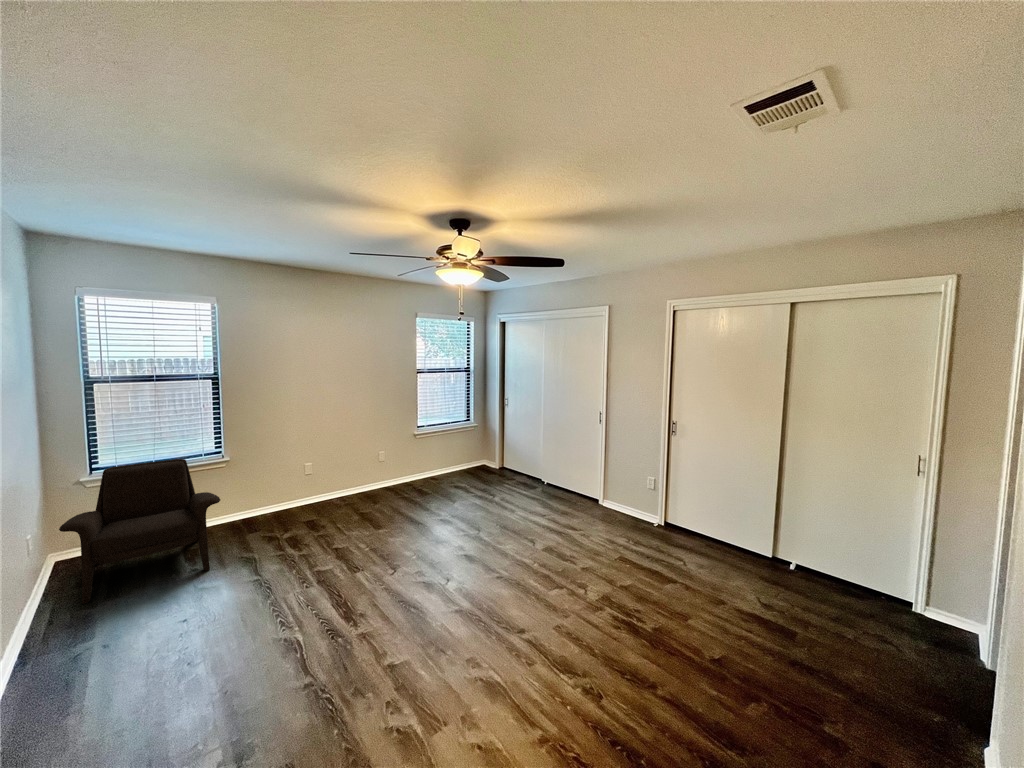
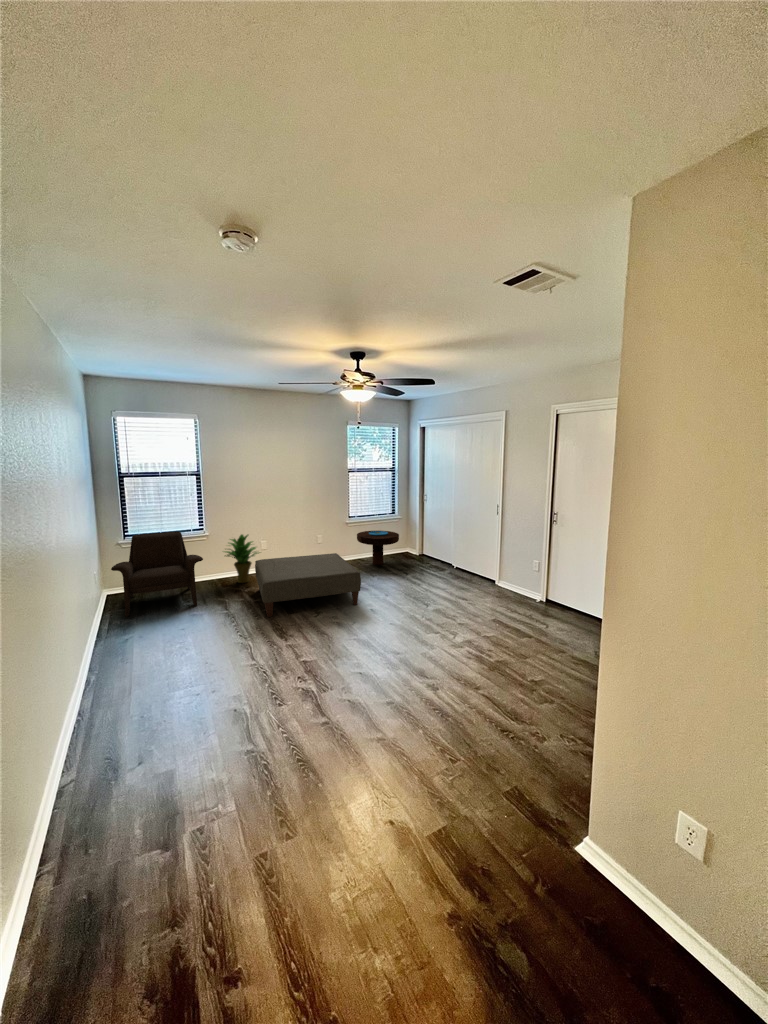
side table: none [429,442,480,485] -> present [357,531,399,565]
potted plant: none [249,457,306,524] -> present [224,535,259,583]
ottoman: none [299,477,449,581] -> present [255,553,361,617]

